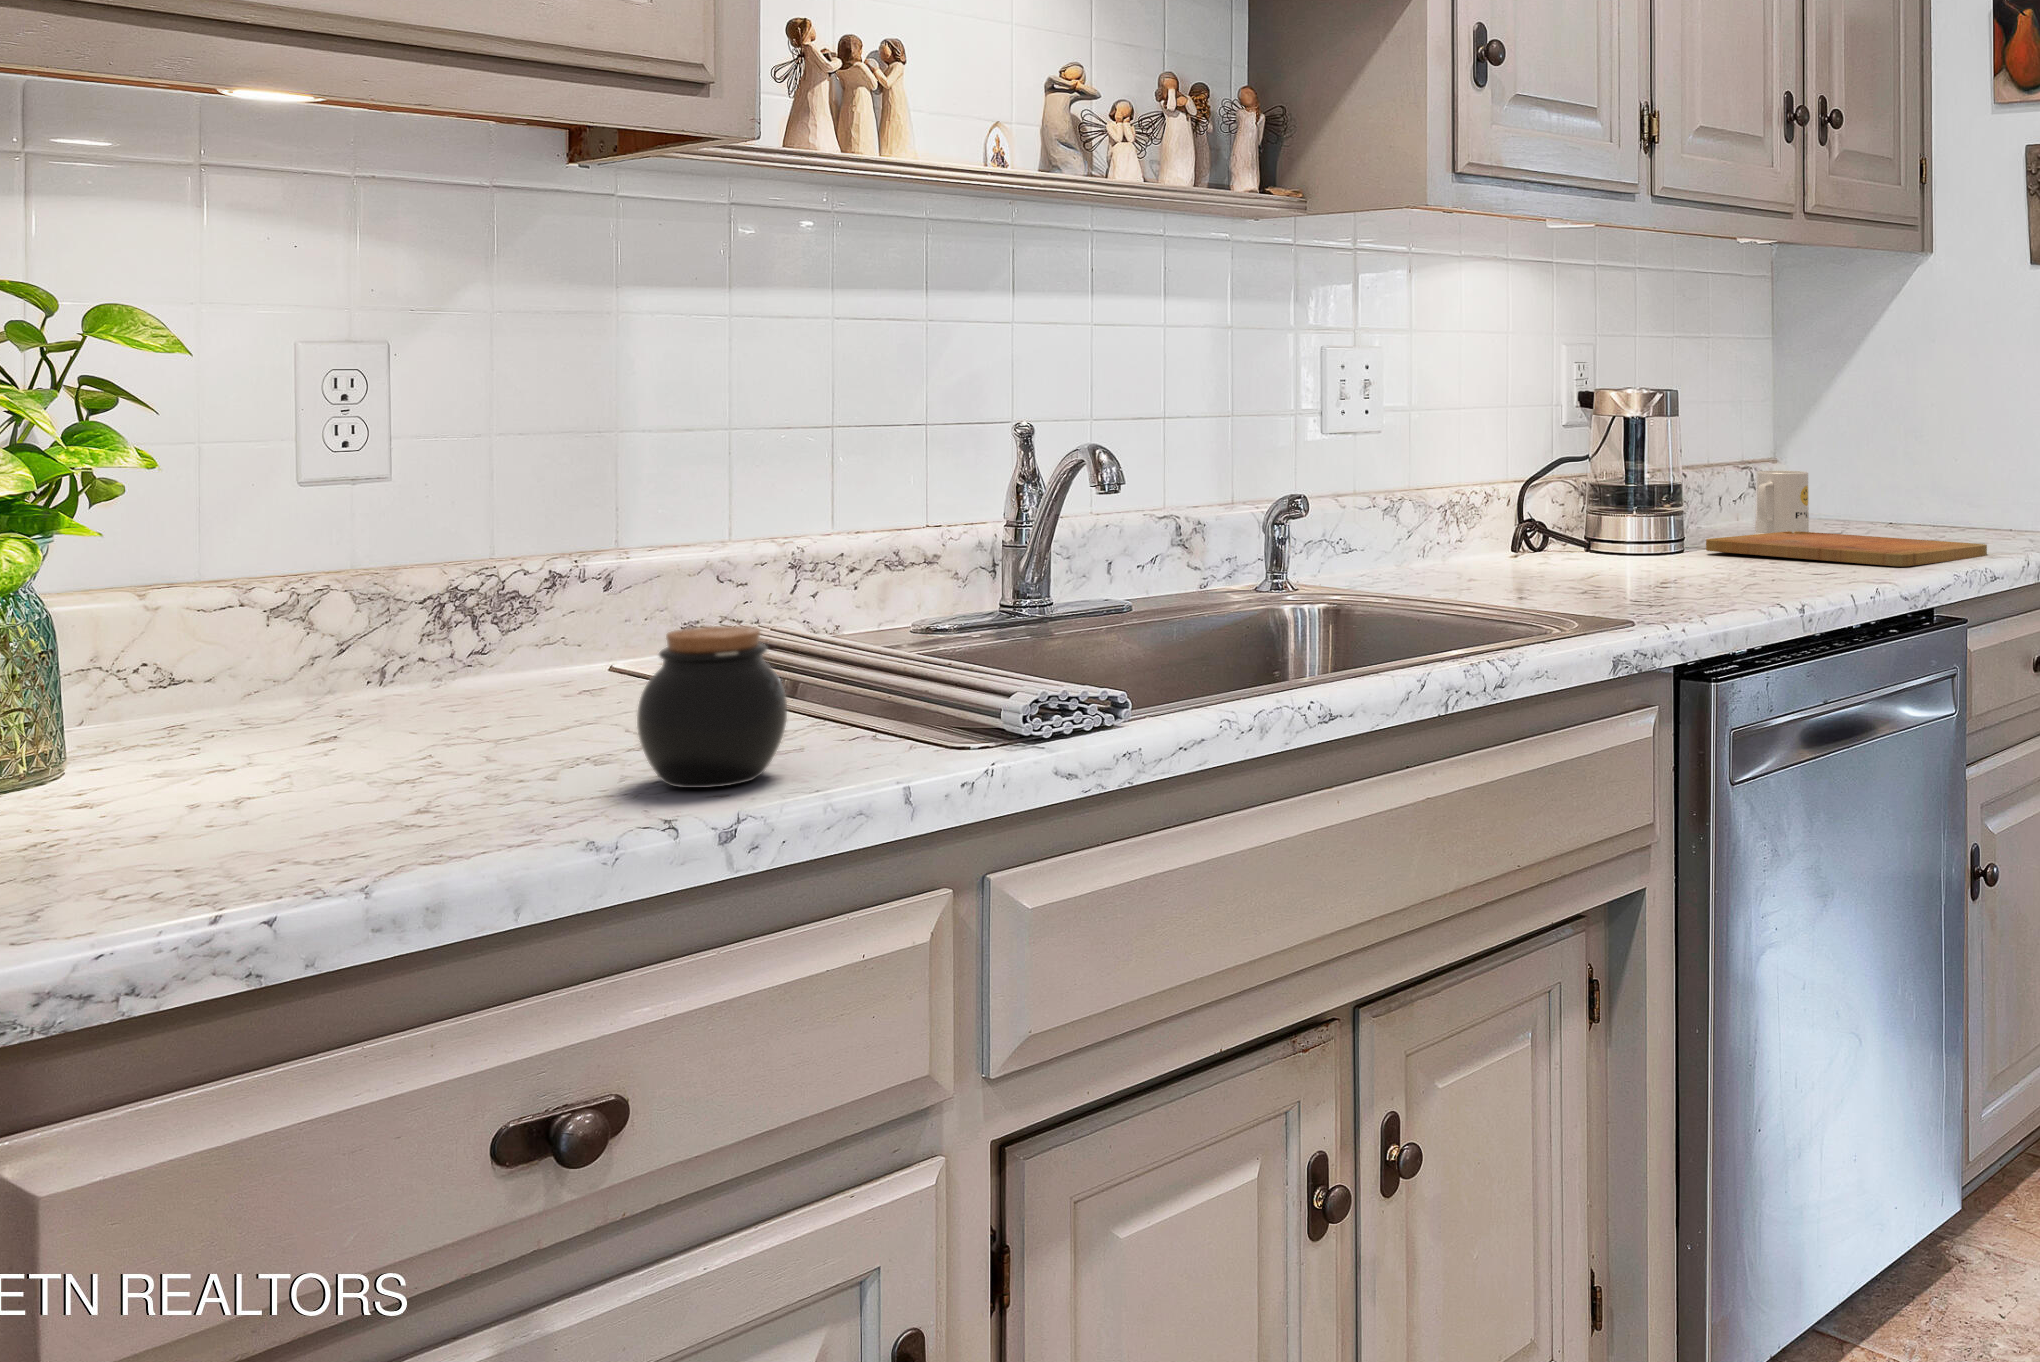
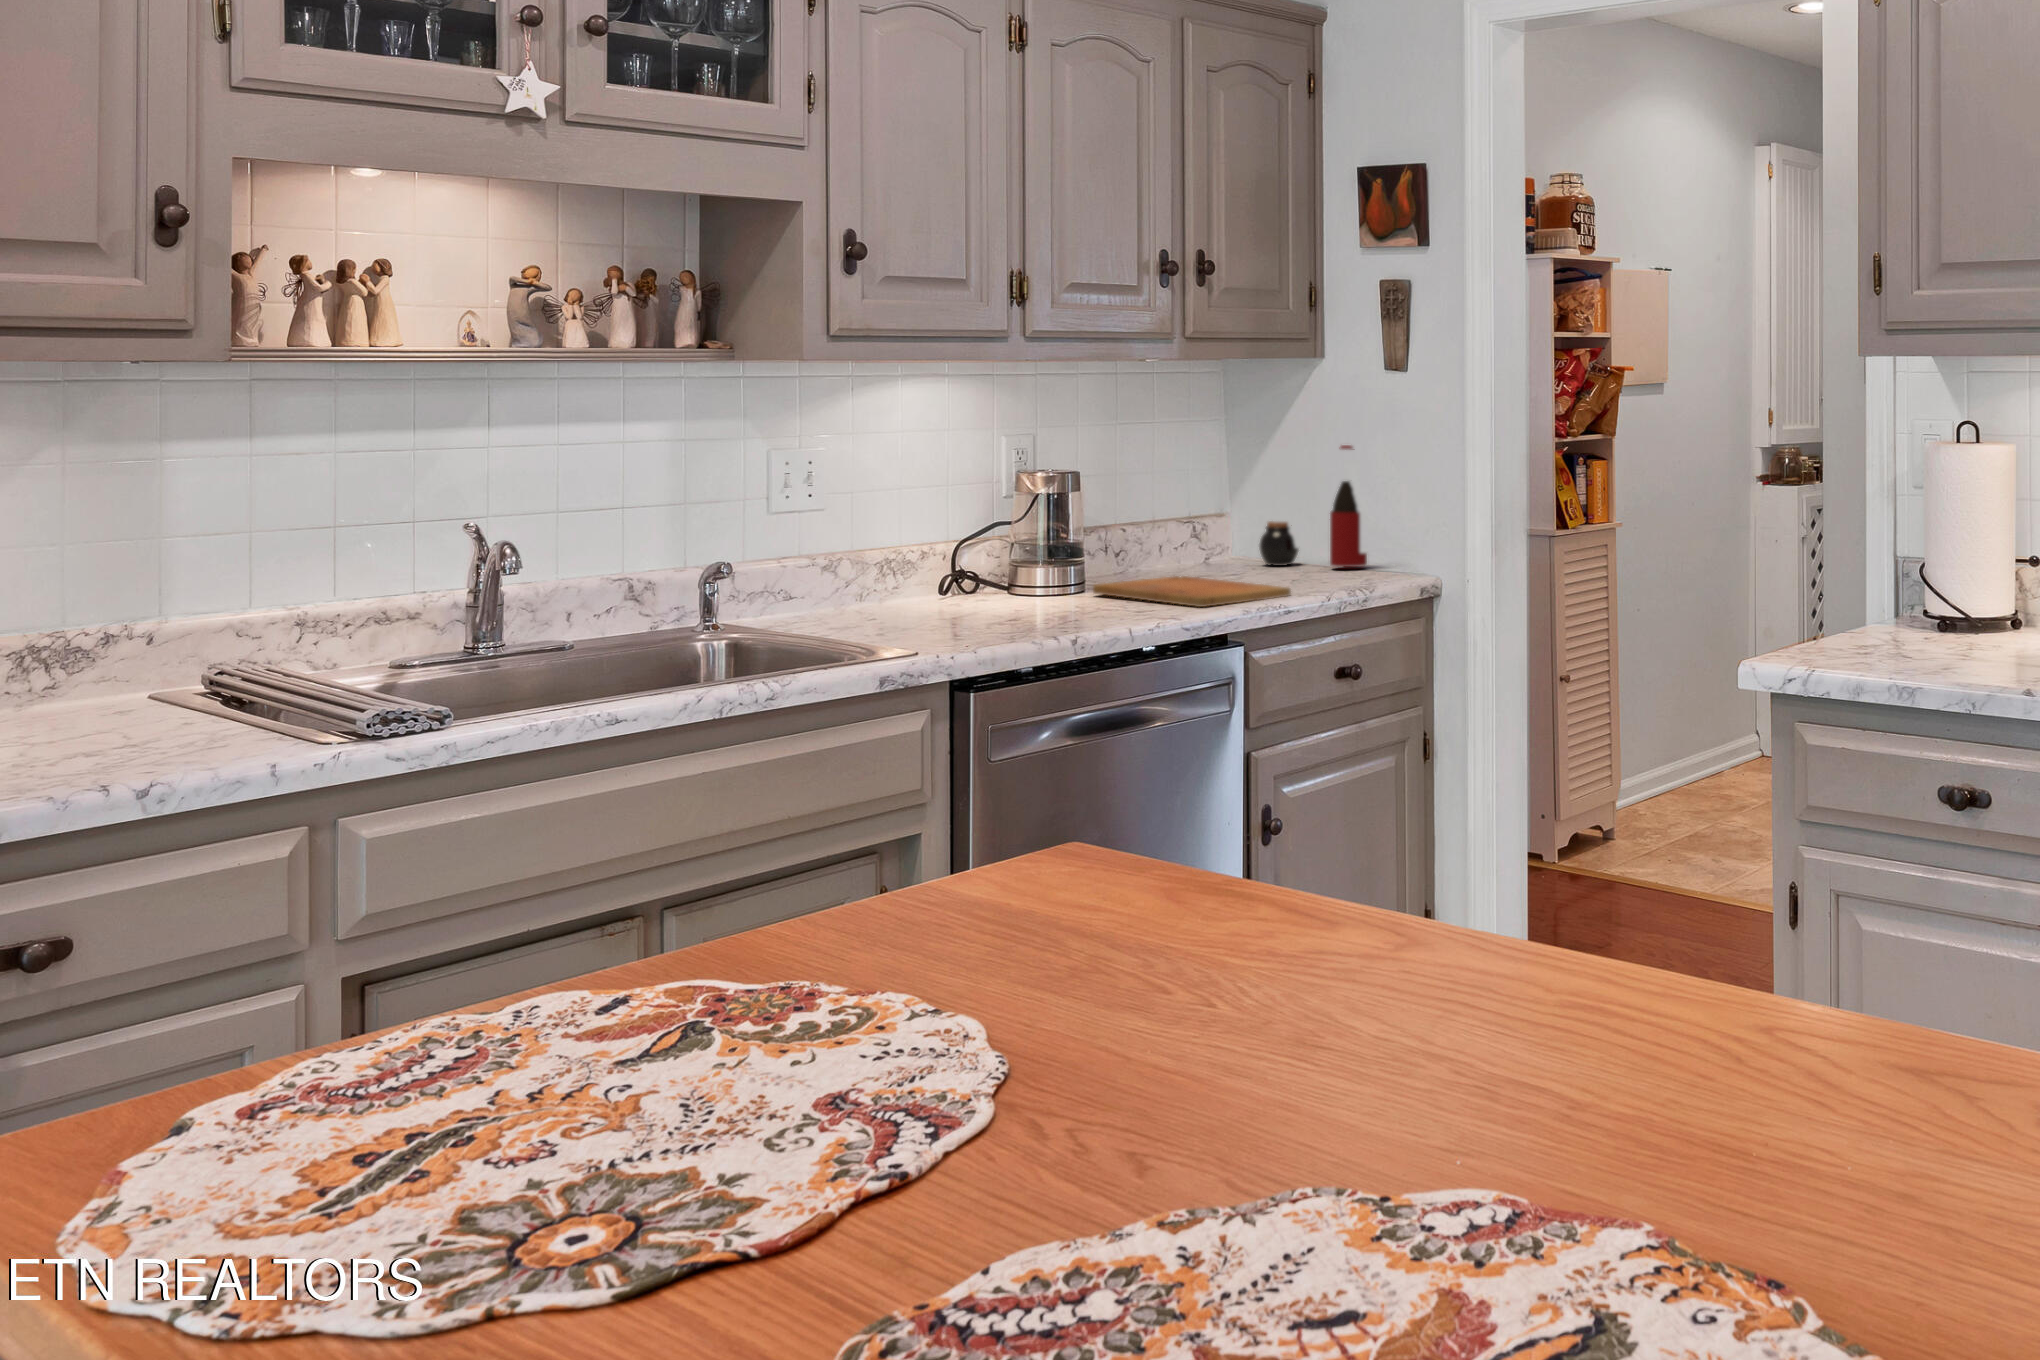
bottle: none [1948,366,1998,528] -> present [1330,445,1367,567]
mug: present [1755,471,1809,535] -> none [1163,527,1209,580]
jar: present [637,626,787,788] -> present [1259,521,1299,566]

